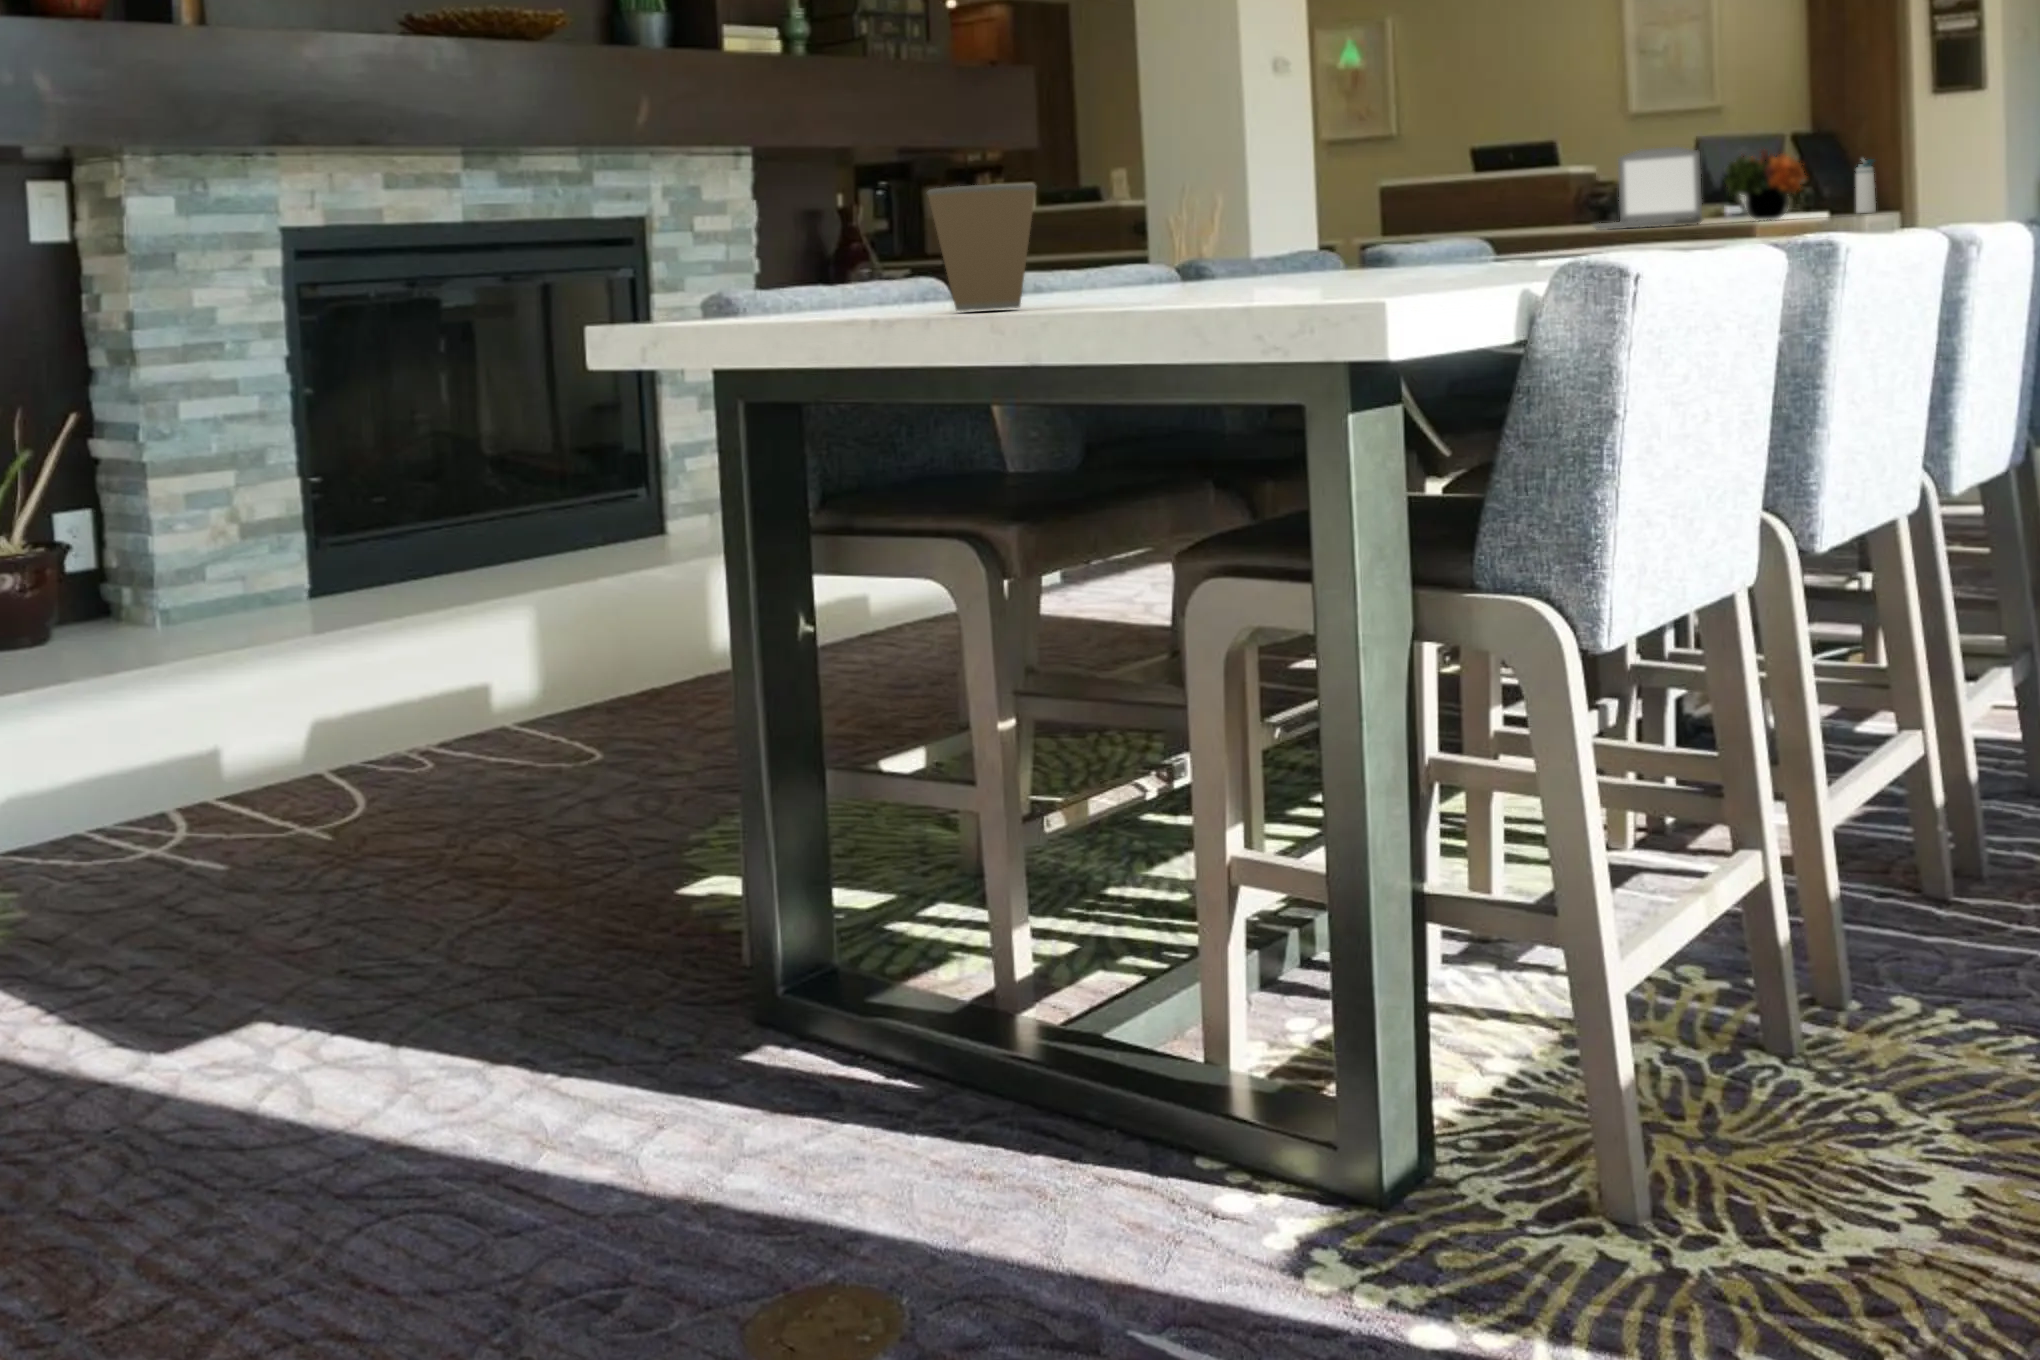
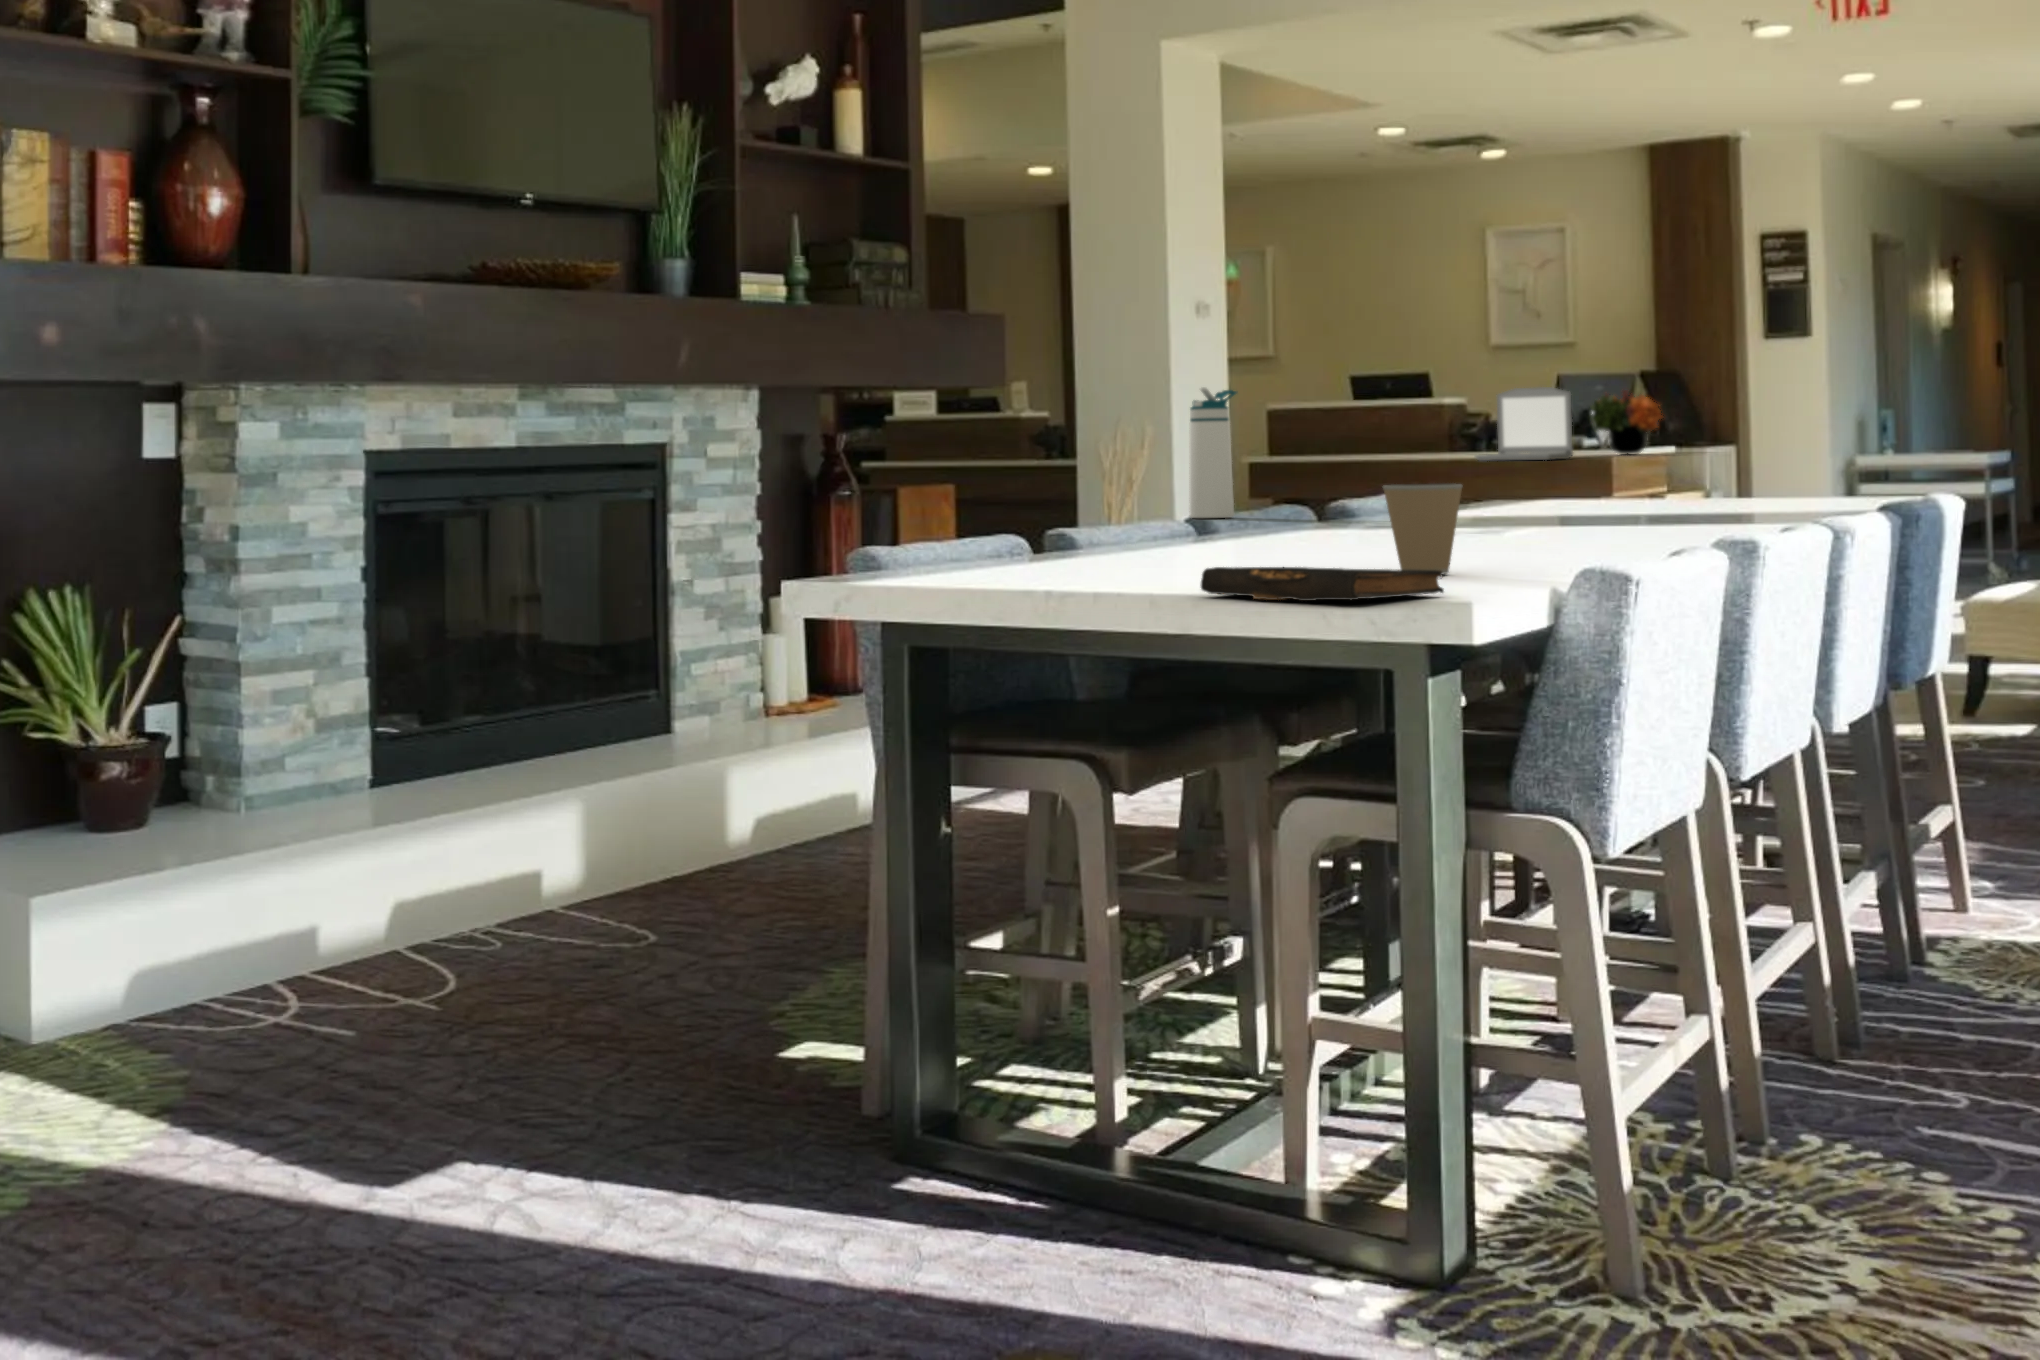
water bottle: present [1856,159,1876,213] -> present [1189,387,1237,518]
coffee cup: present [927,184,1036,311] -> present [1383,483,1462,574]
book: none [1043,263,1368,311] -> present [1201,567,1444,601]

